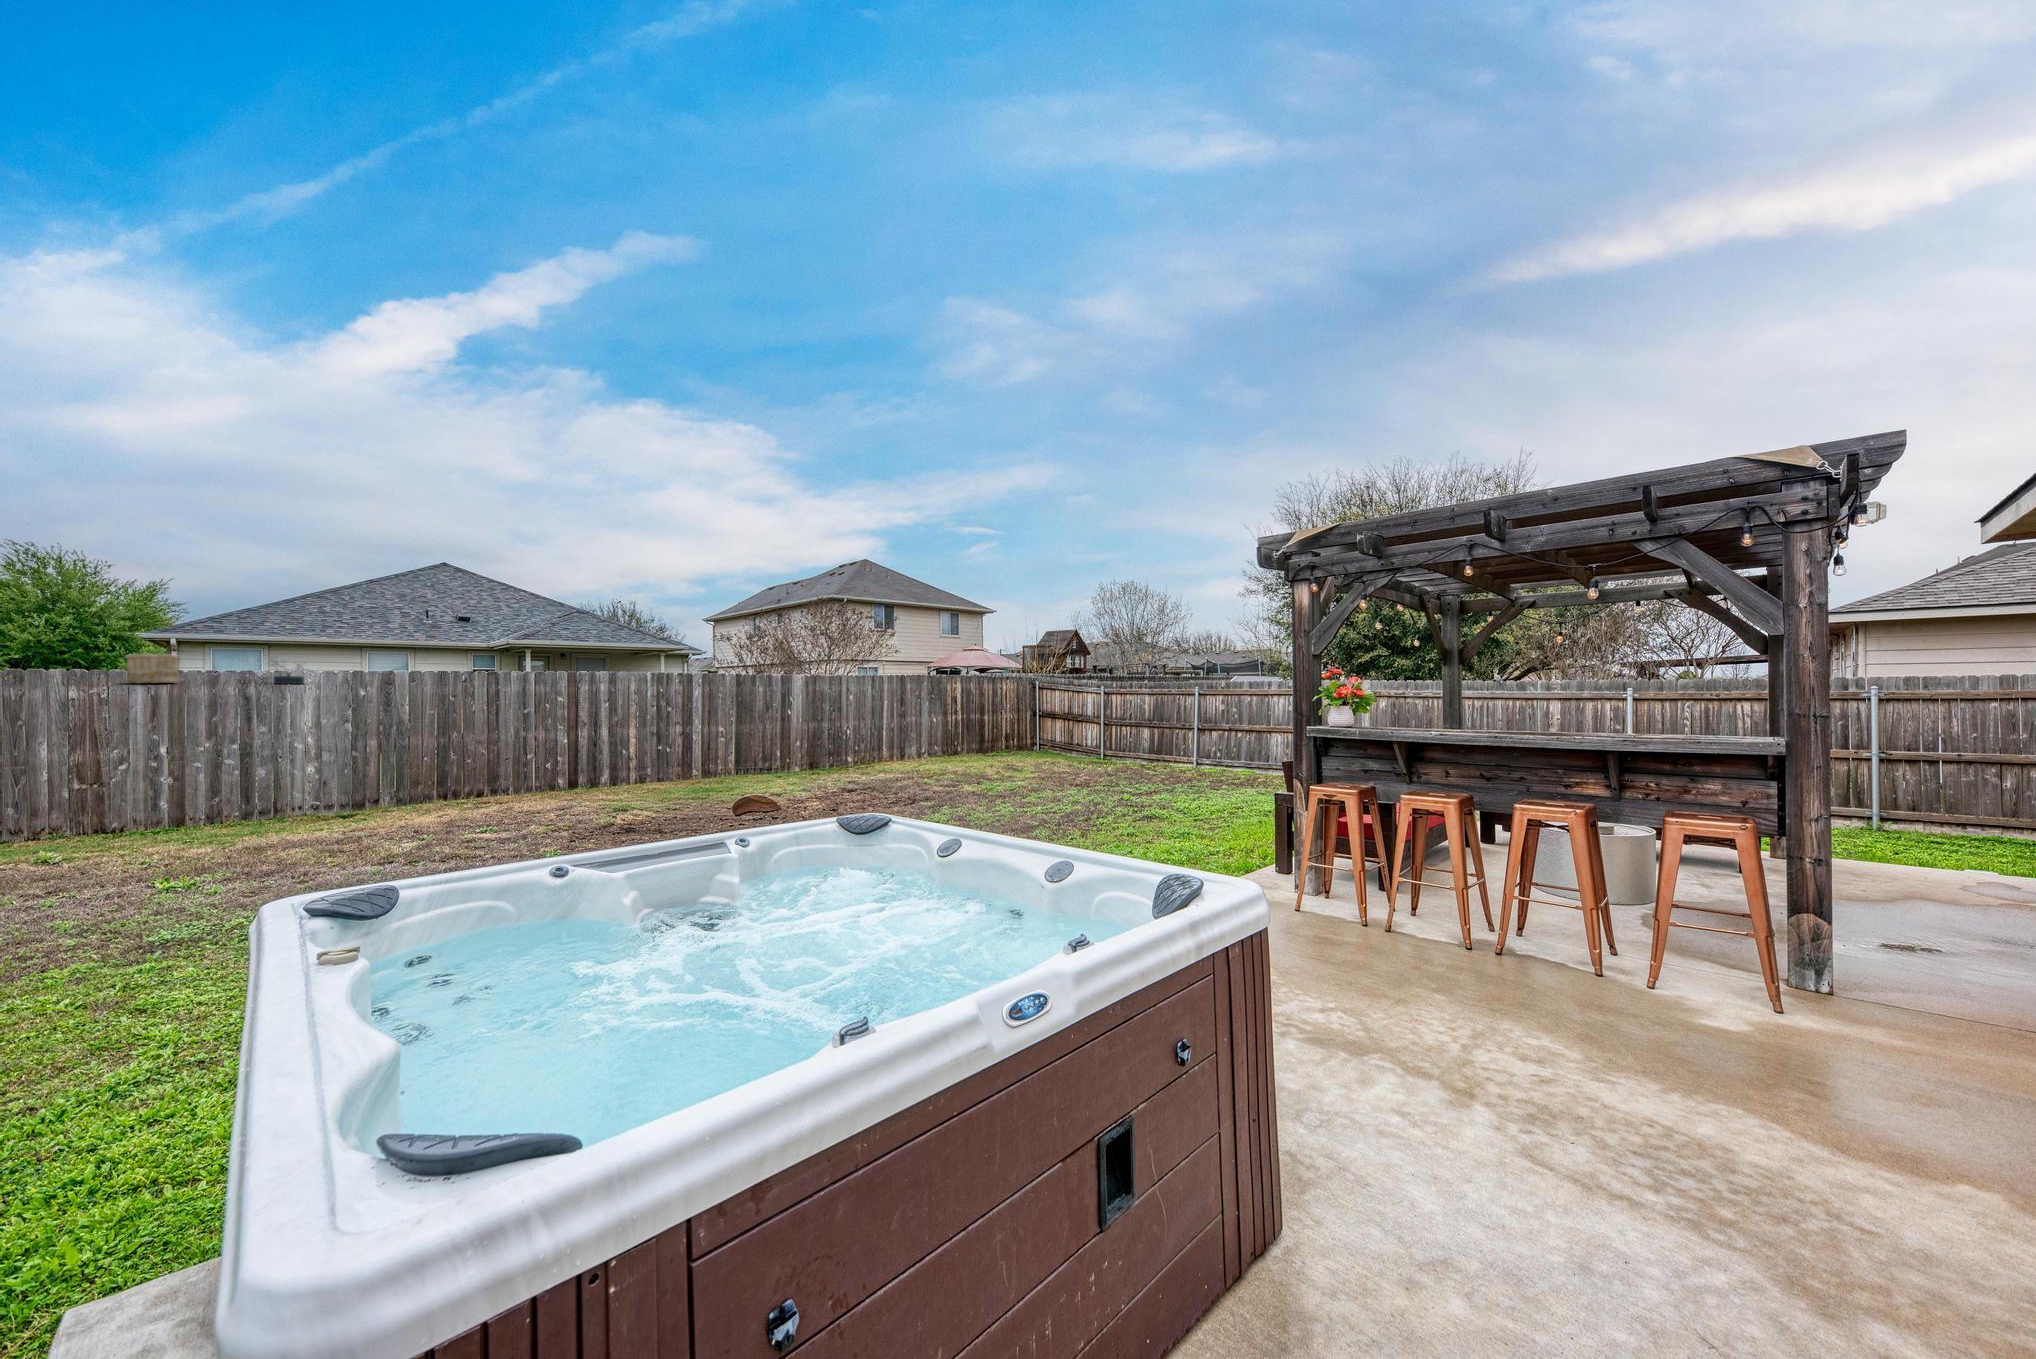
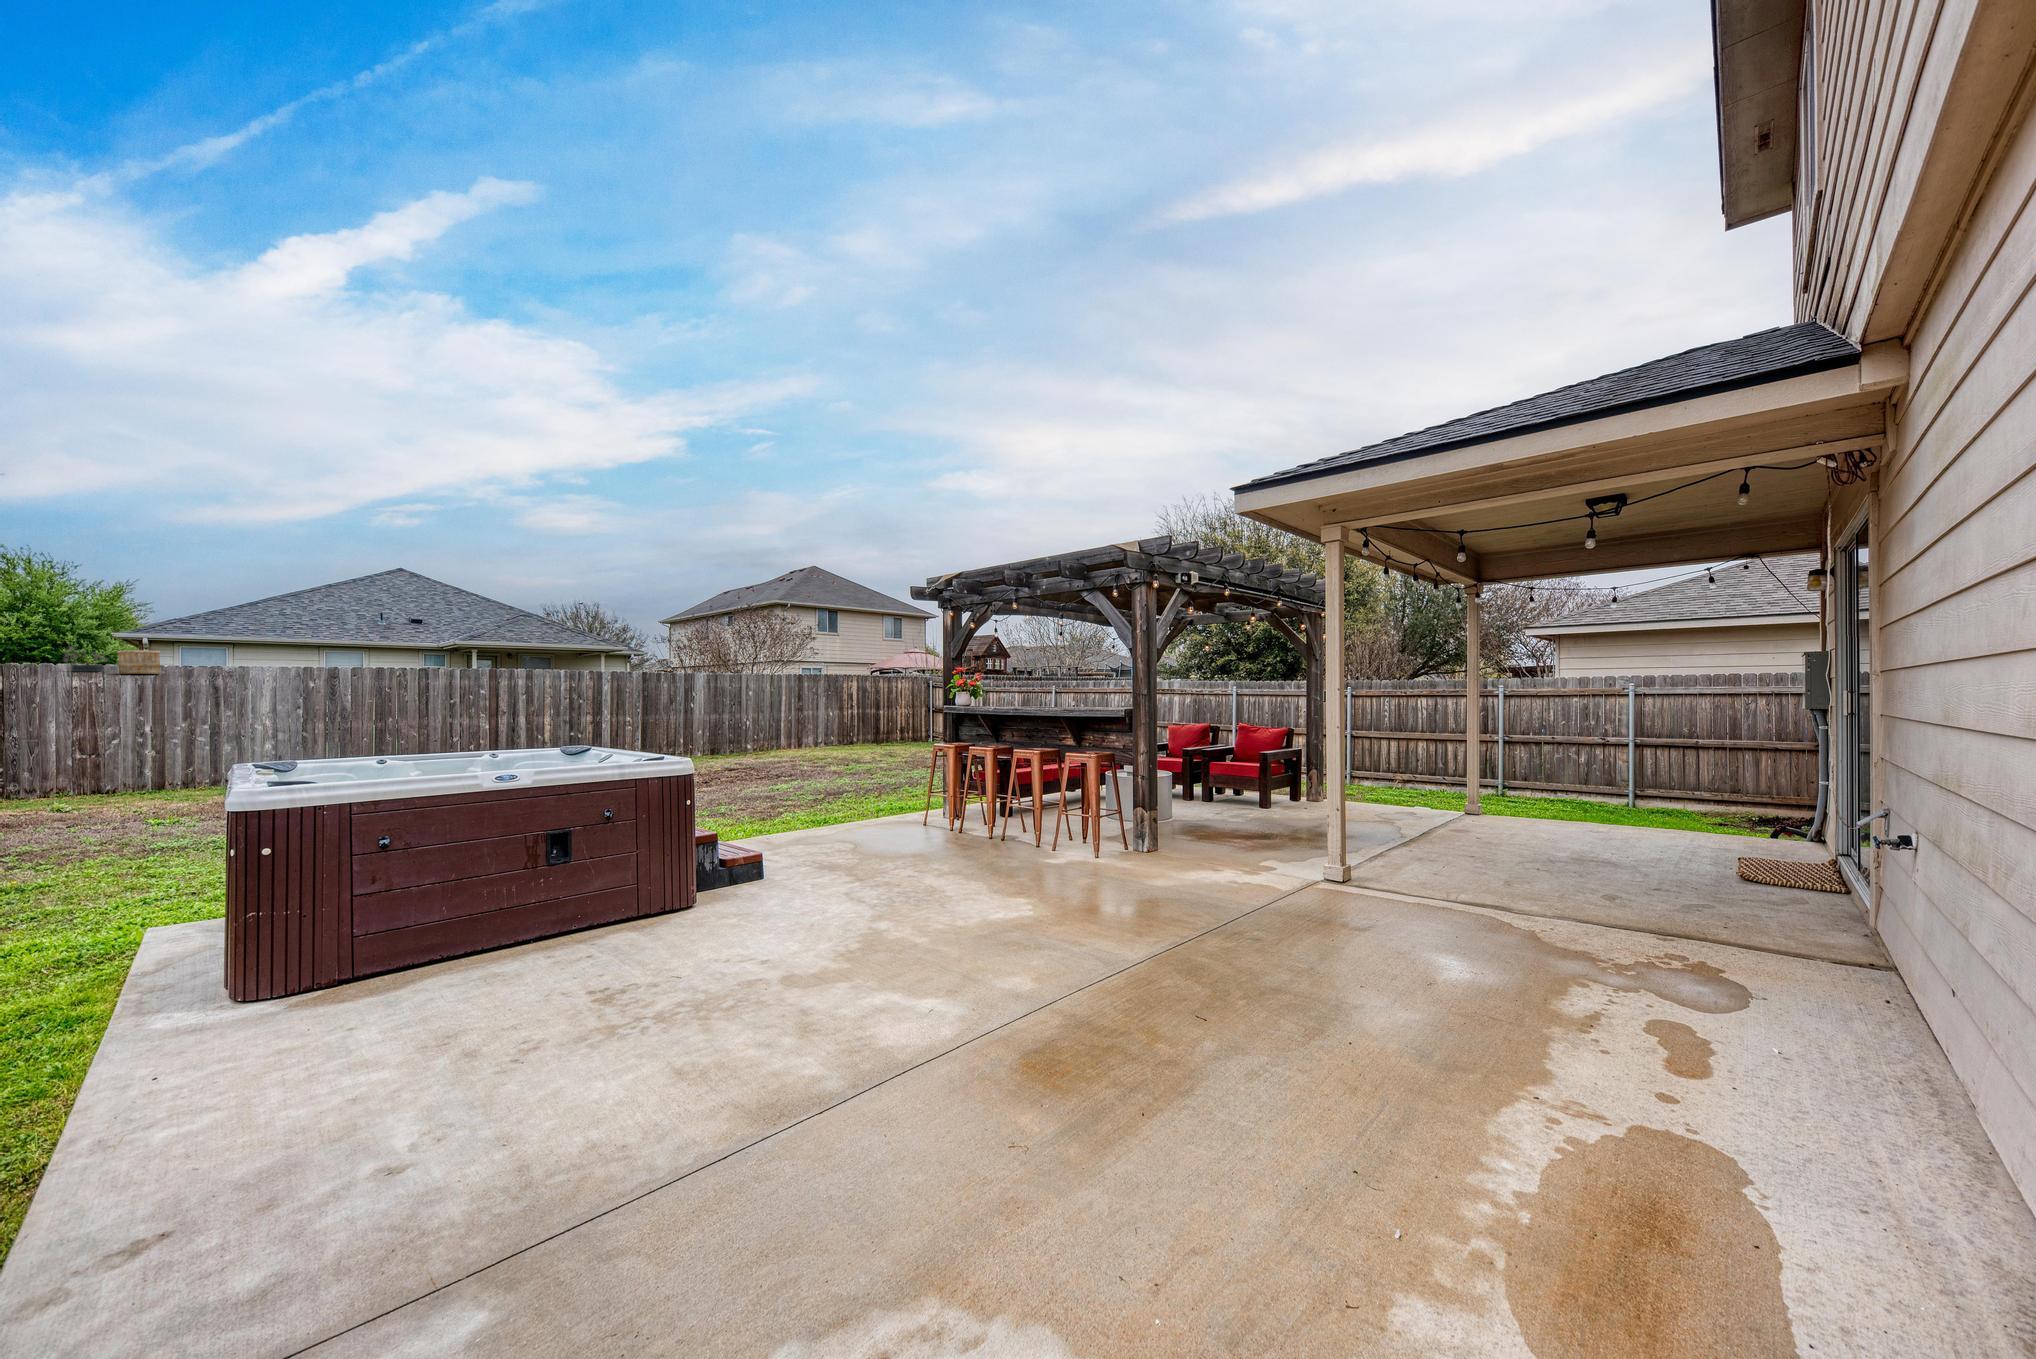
decorative plant: present [267,657,308,684] -> present [65,648,103,672]

